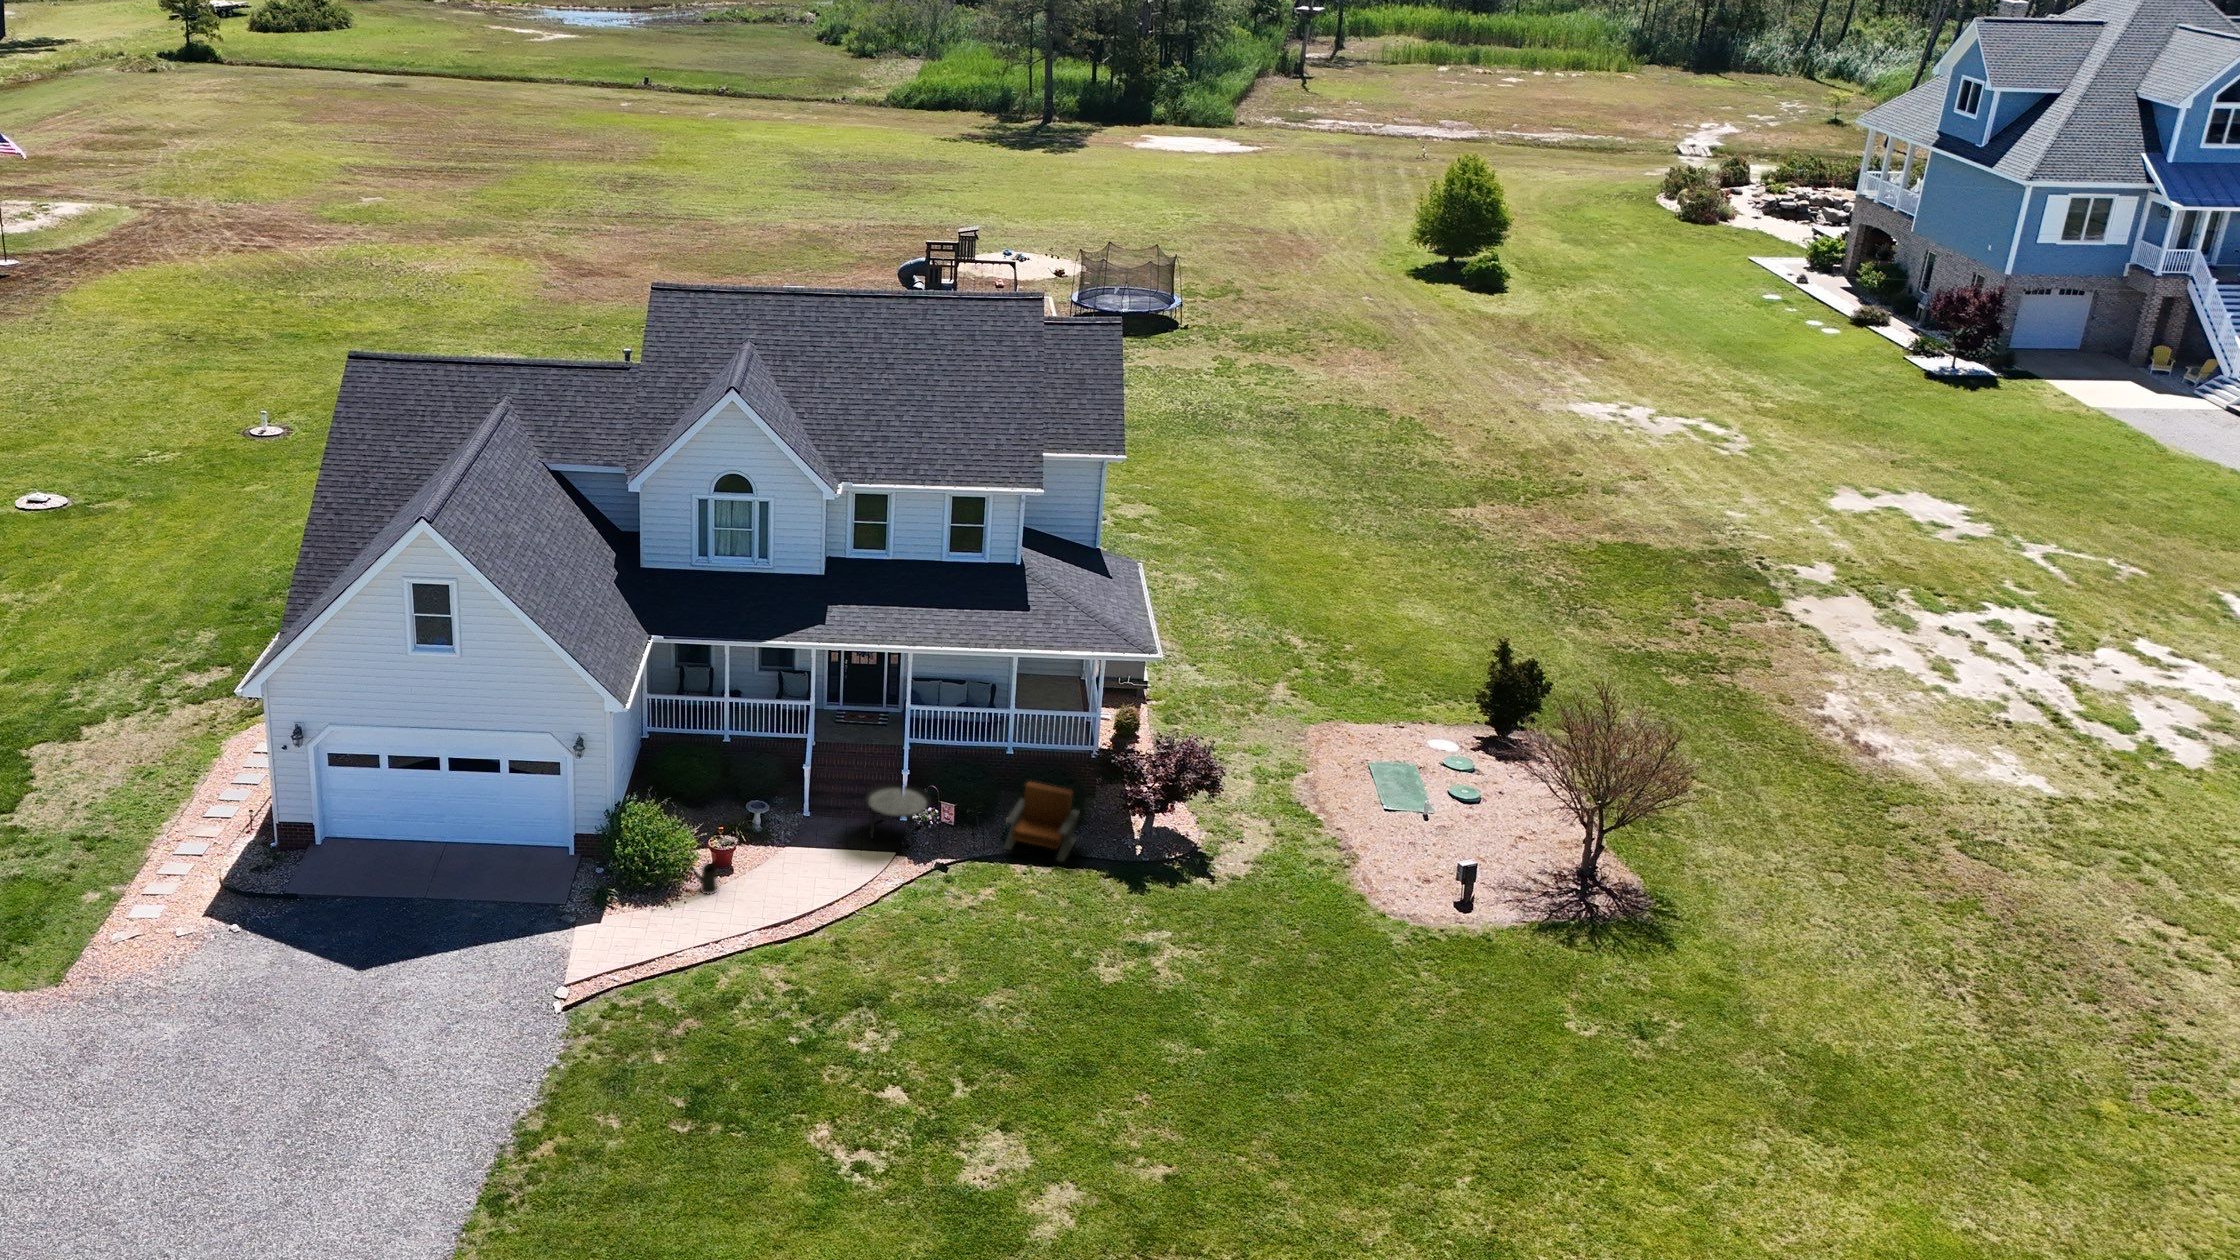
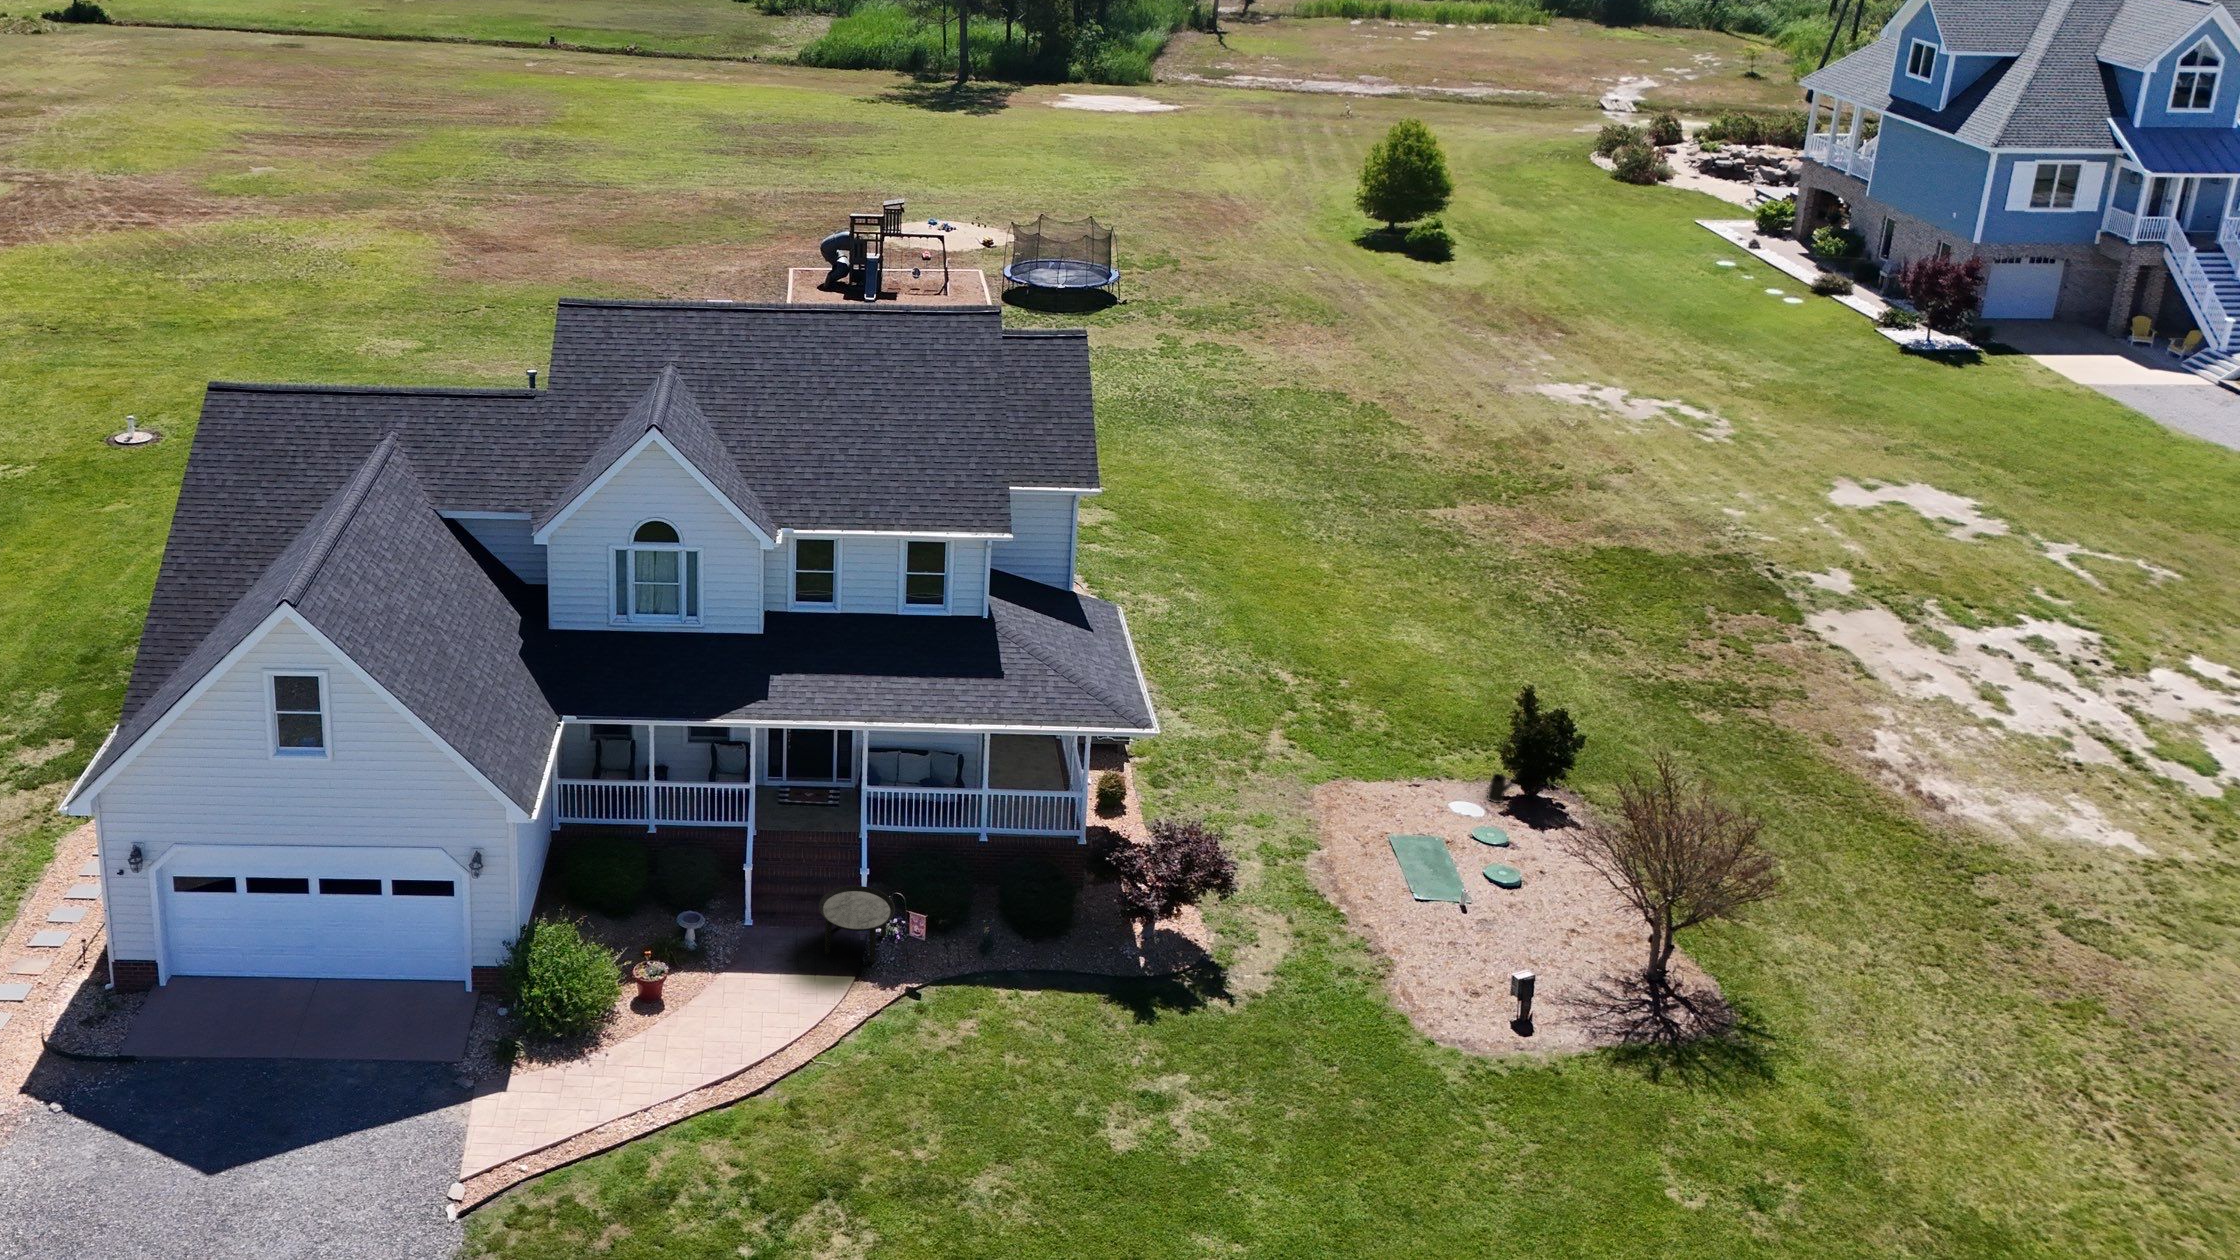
lounge chair: present [1004,782,1079,862] -> none [982,881,1069,980]
watering can: present [690,862,718,894] -> present [1487,773,1519,803]

